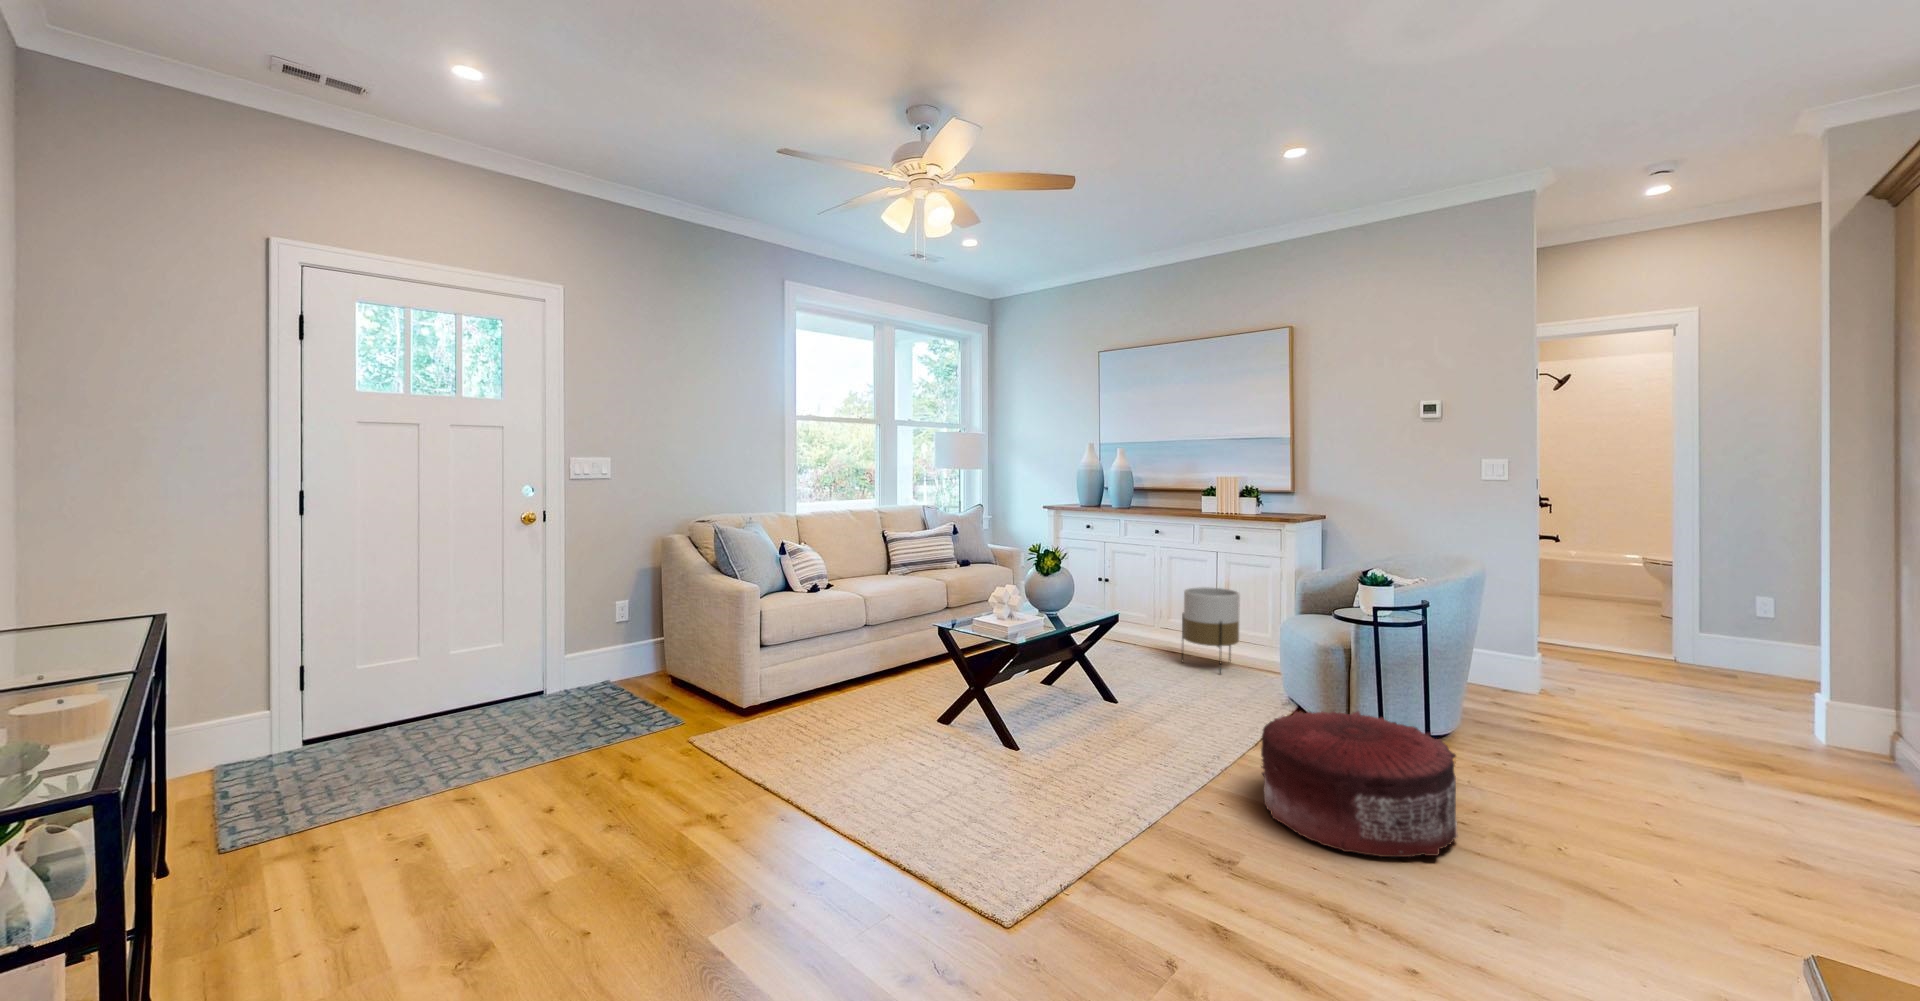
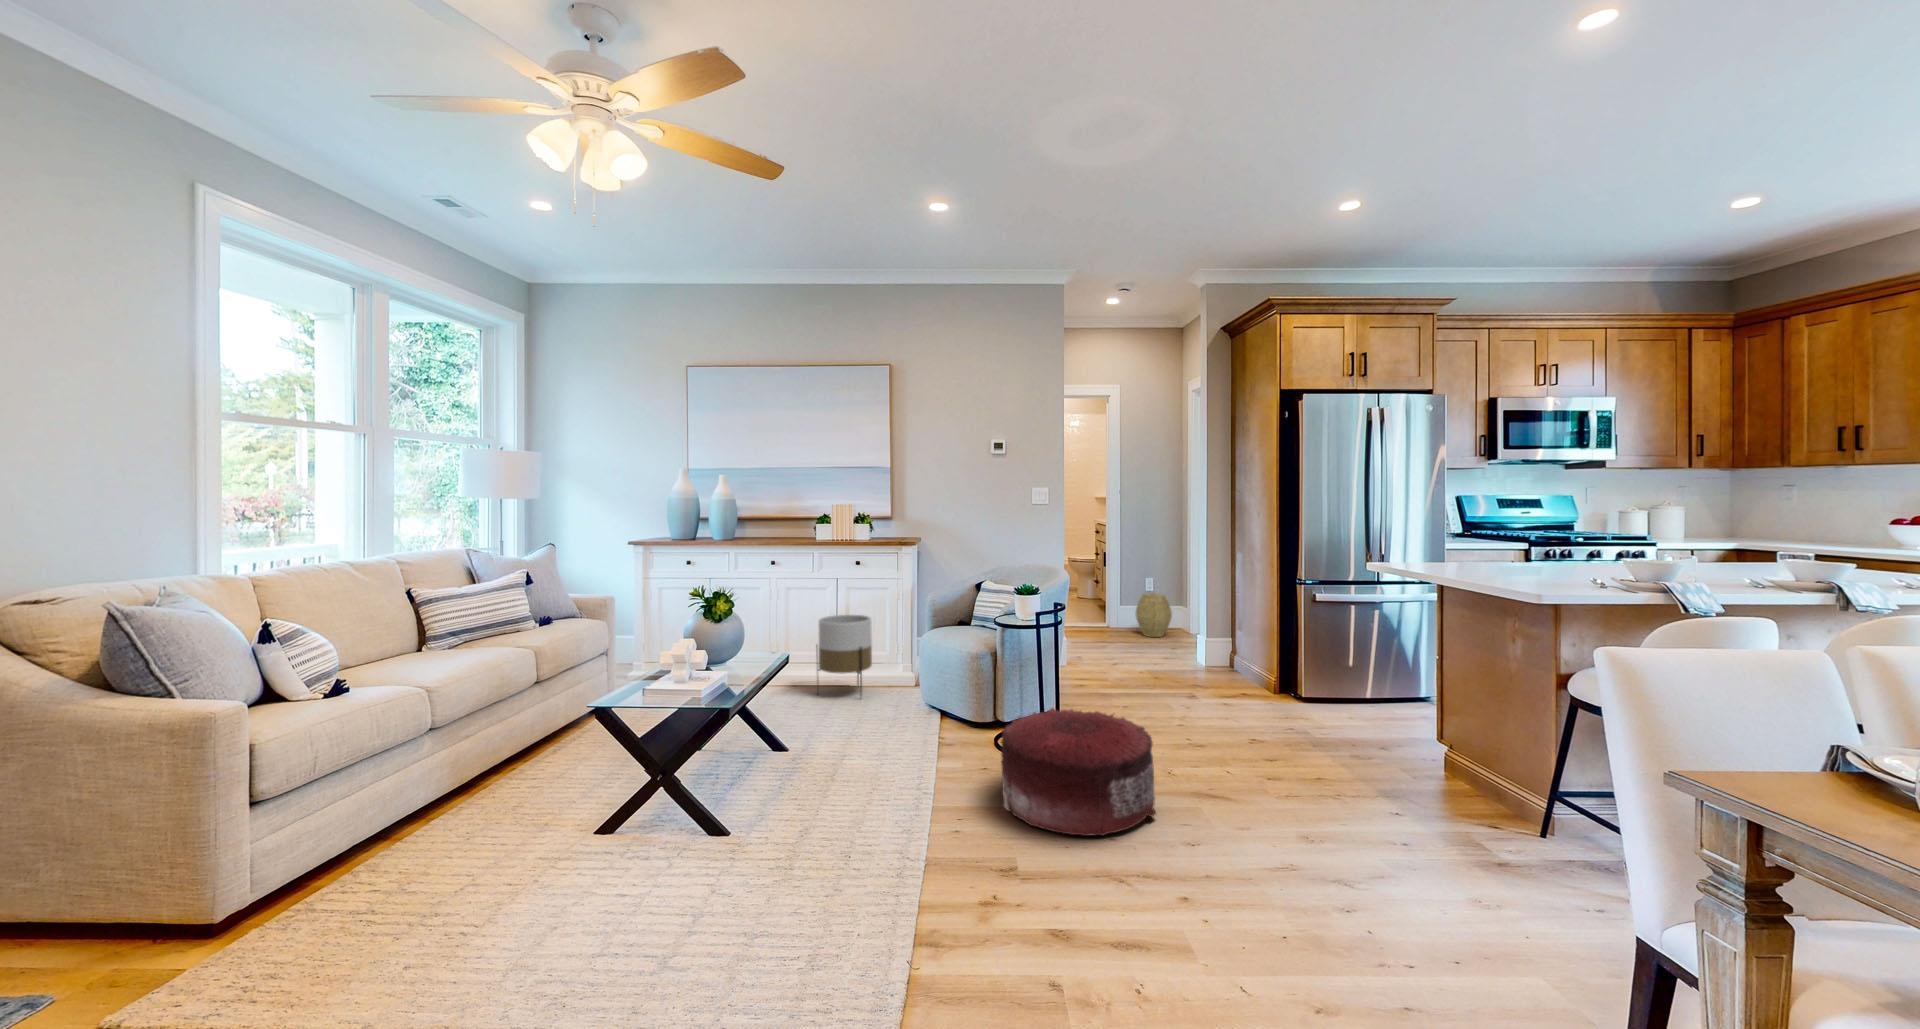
woven basket: none [1705,614,1781,683] -> present [1136,593,1172,637]

